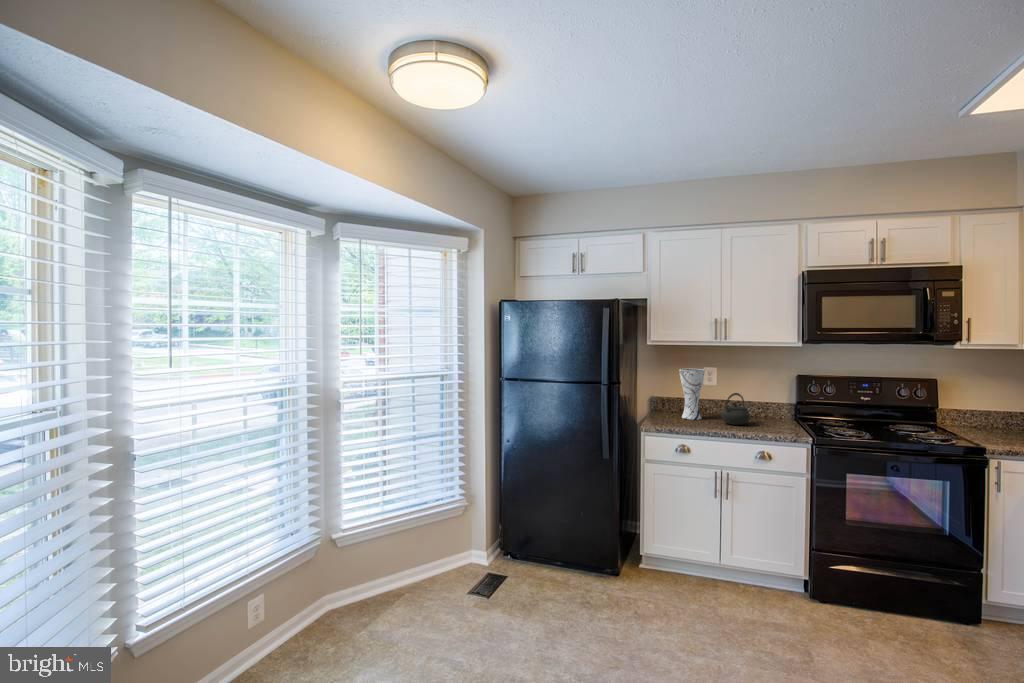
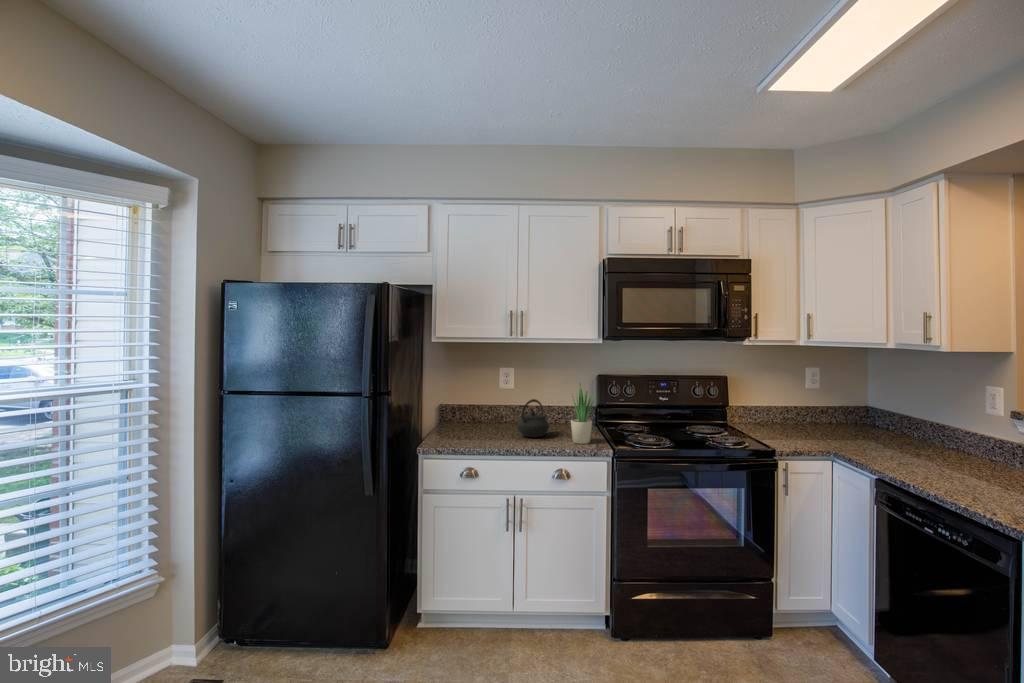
vase: present [679,369,705,420] -> none [472,372,500,433]
potted plant: none [771,379,796,432] -> present [571,384,595,444]

